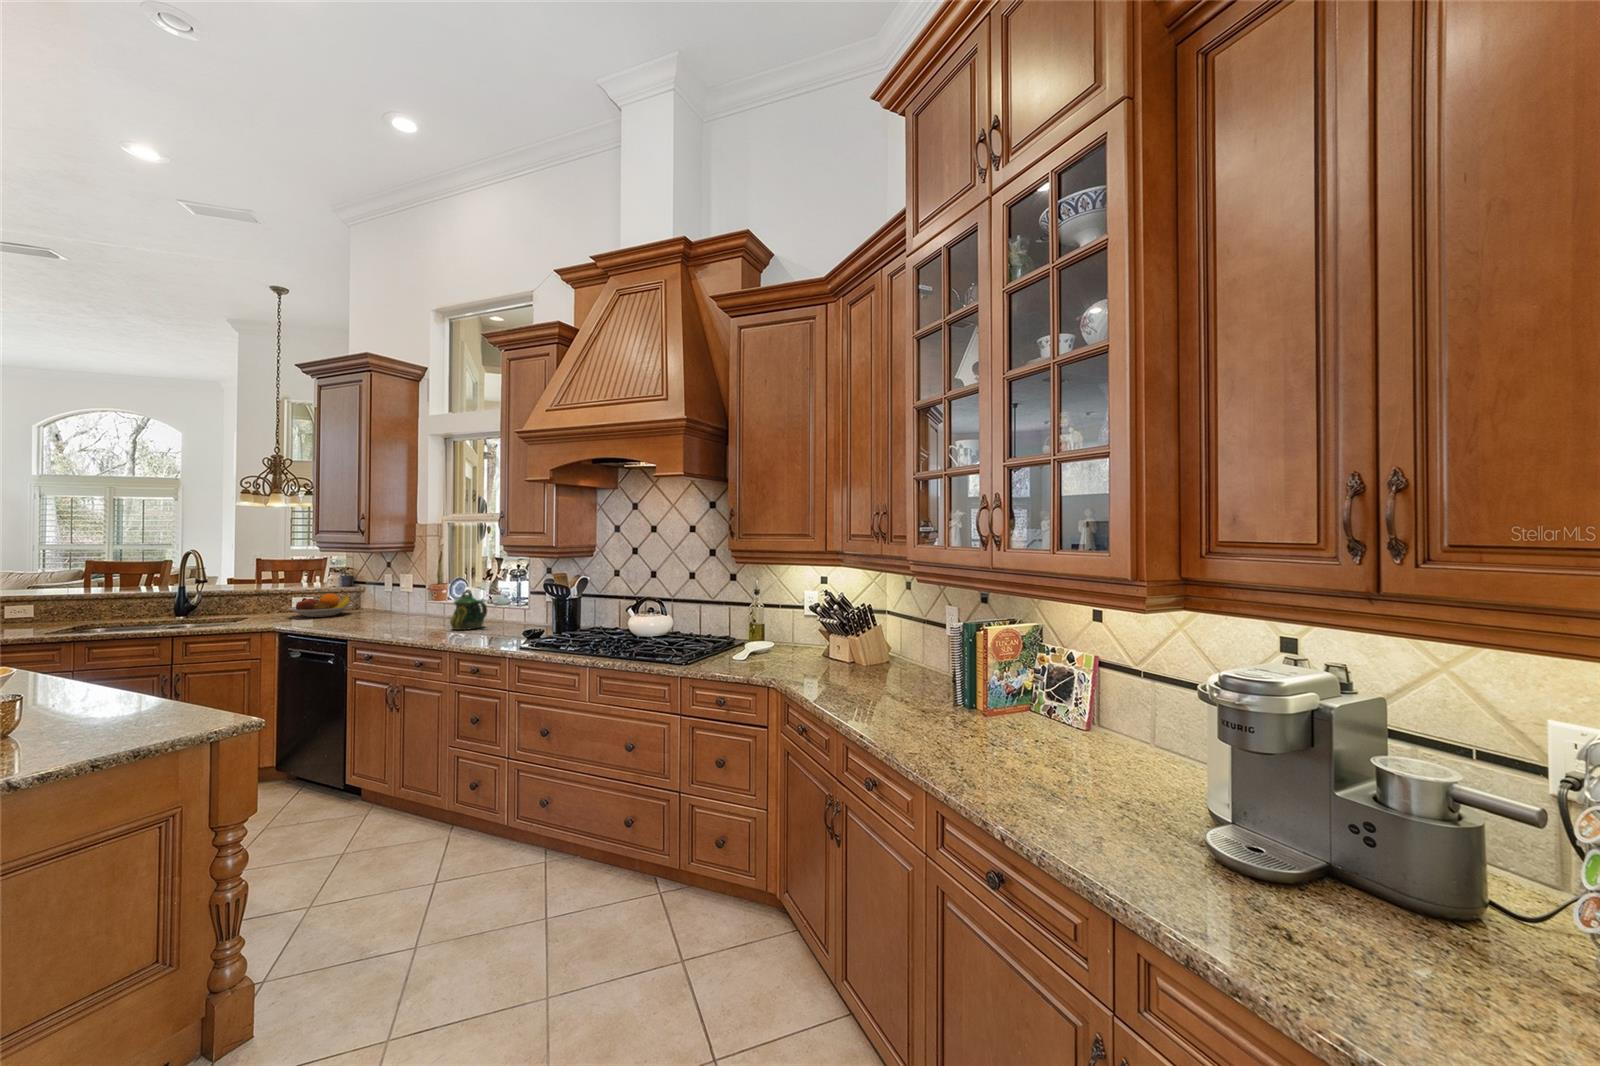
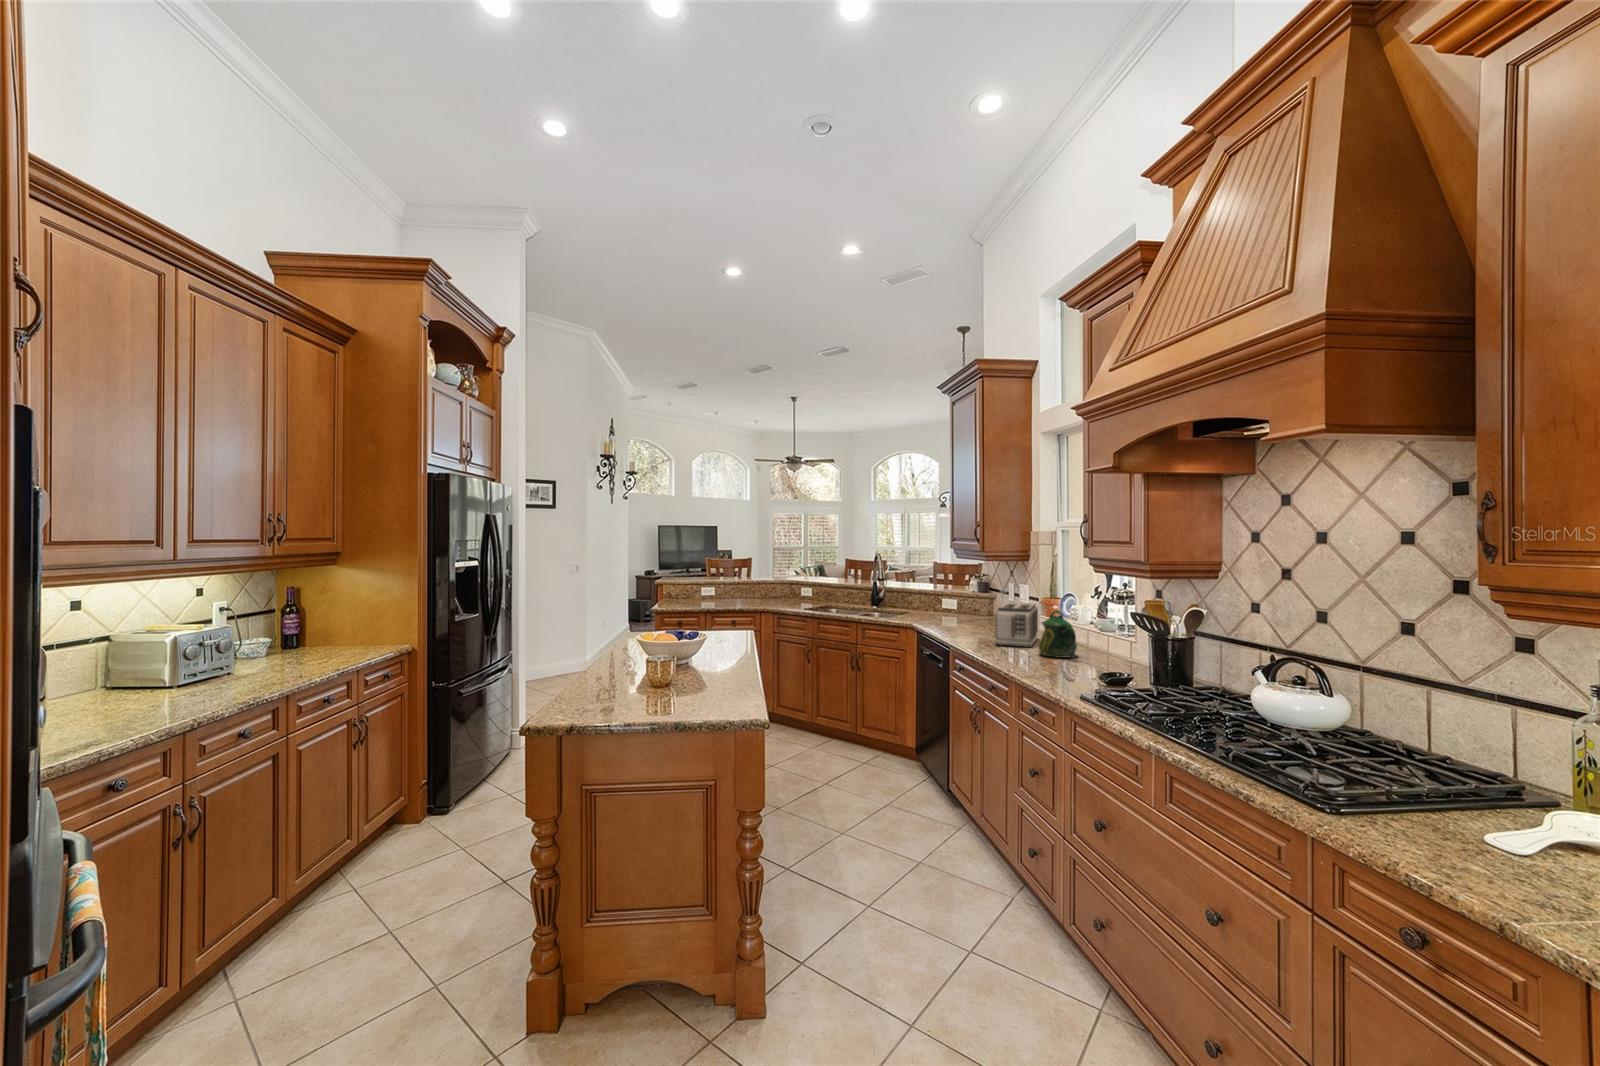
toaster: none [399,589,438,629] -> present [995,602,1038,647]
fruit bowl: present [289,593,352,617] -> none [934,598,984,620]

